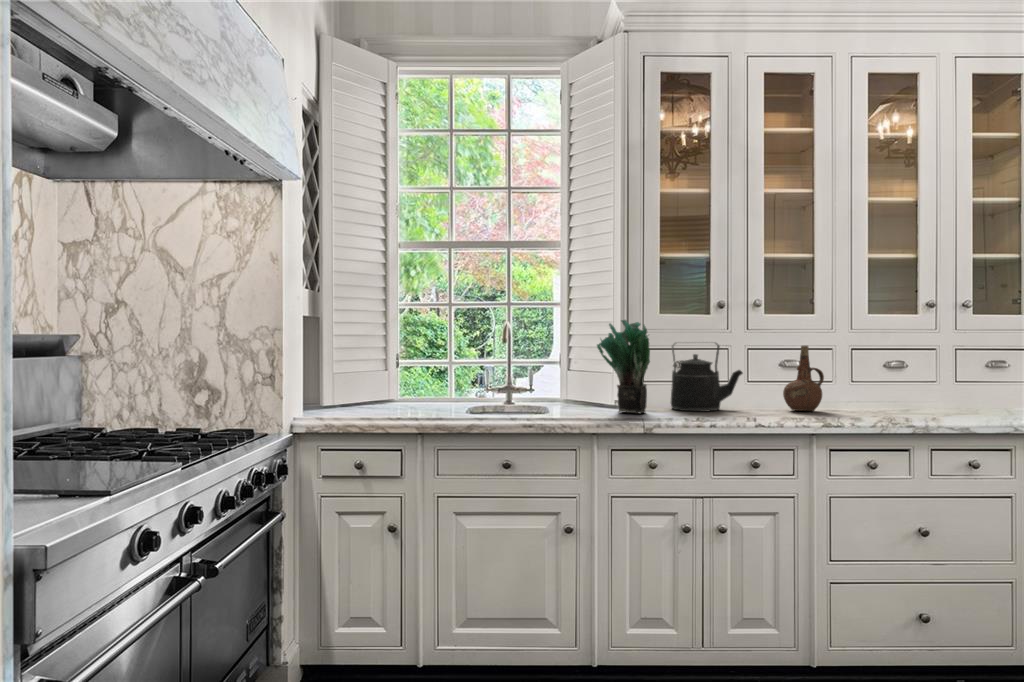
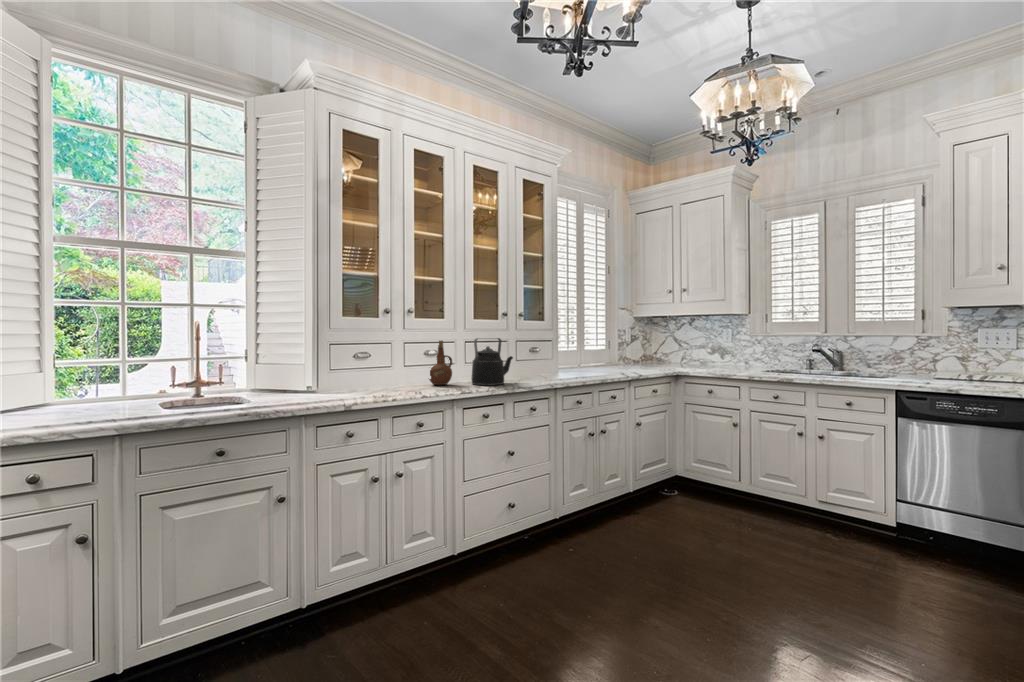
potted plant: present [597,320,650,414] -> none [296,321,341,396]
kettle: present [671,343,743,412] -> present [471,338,513,386]

